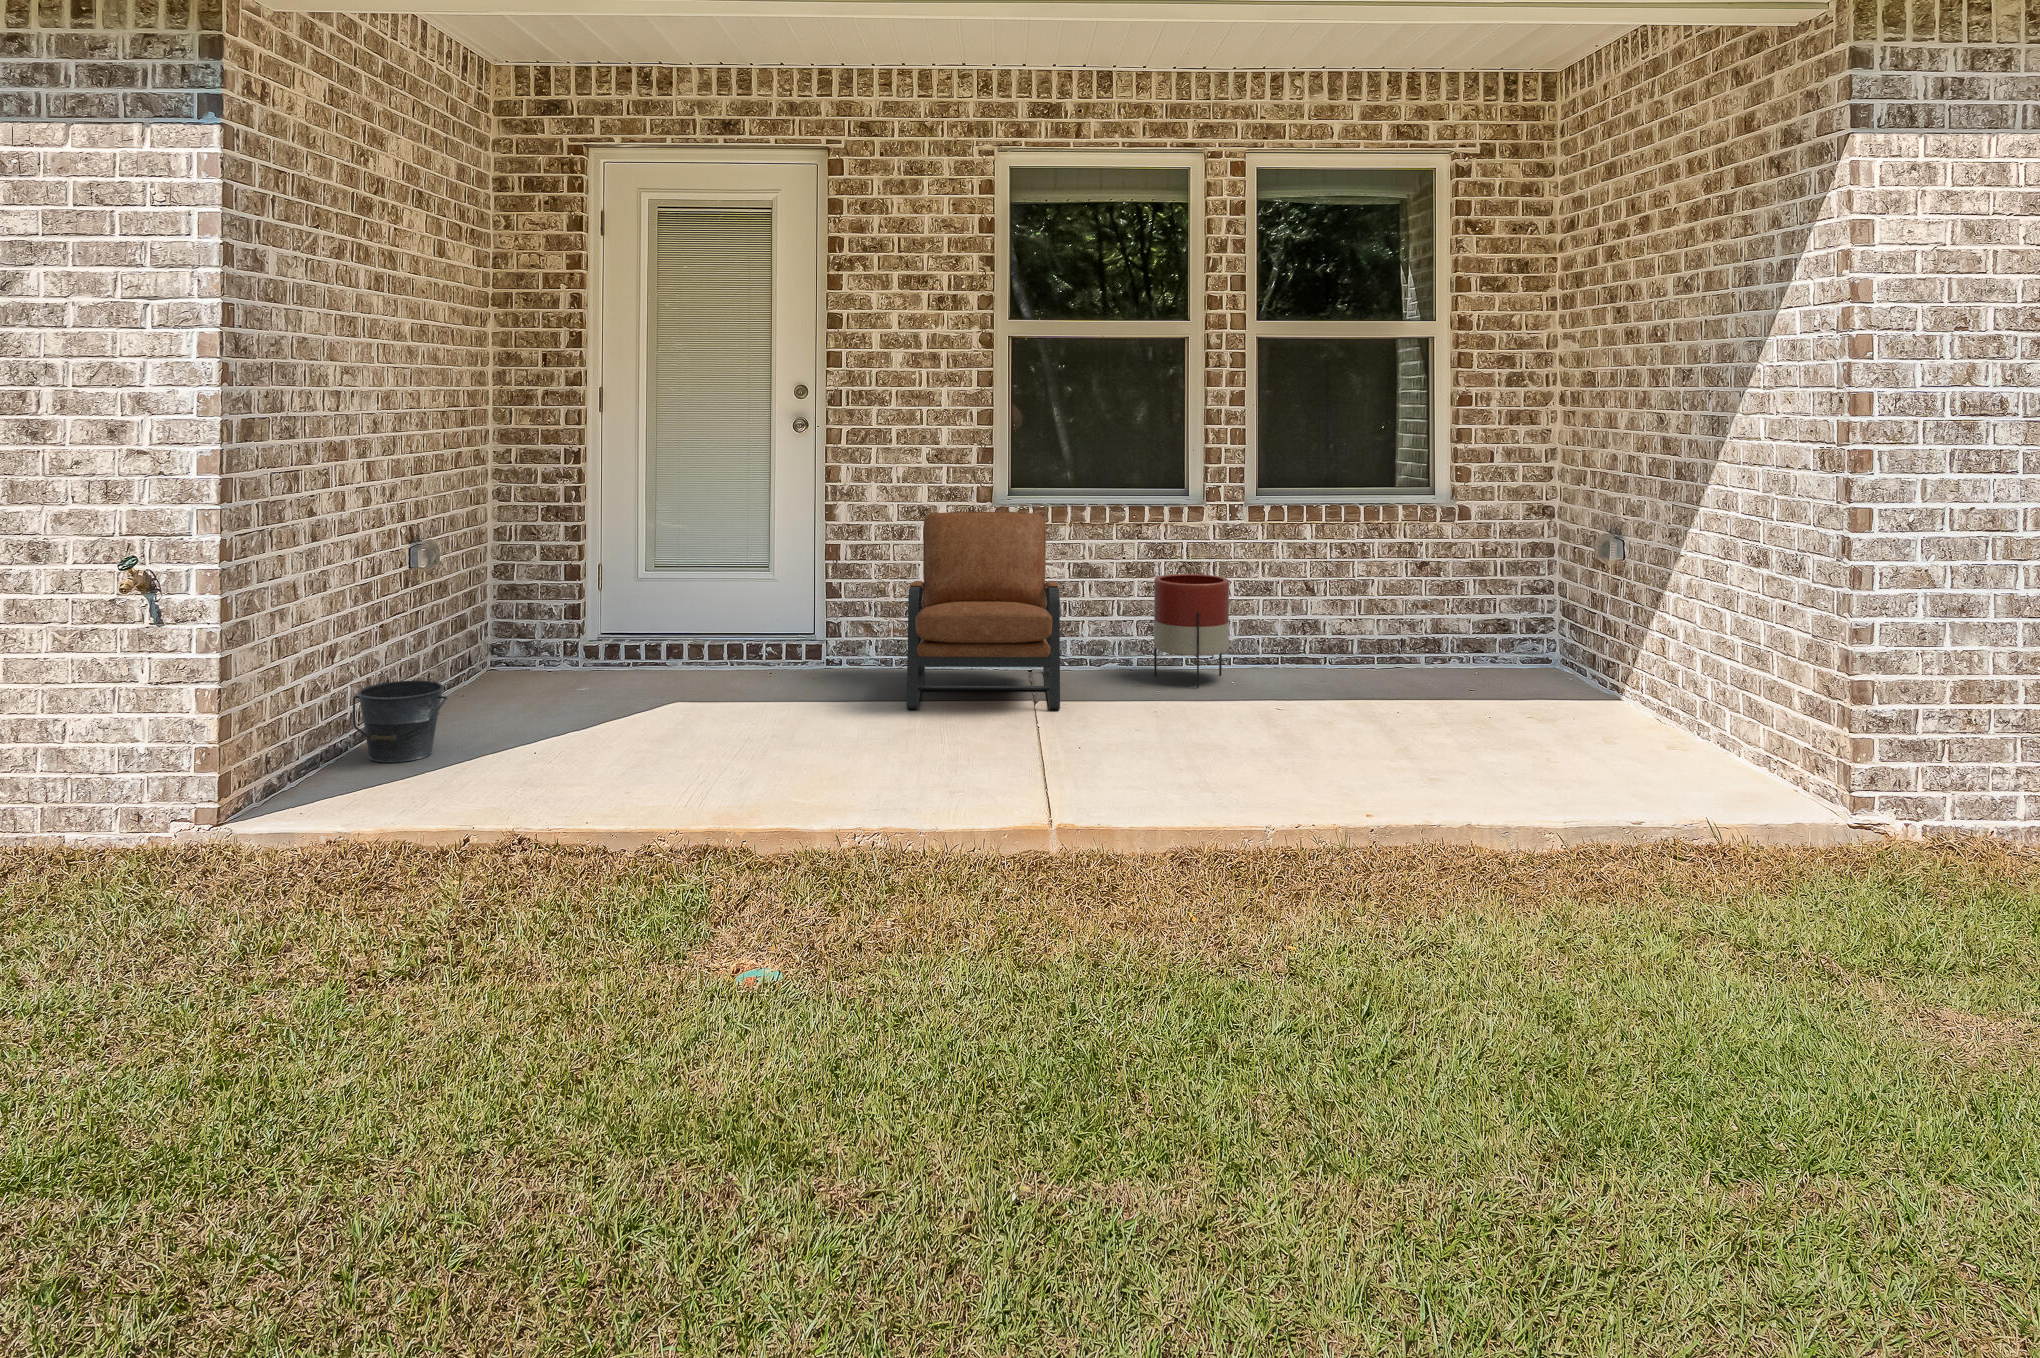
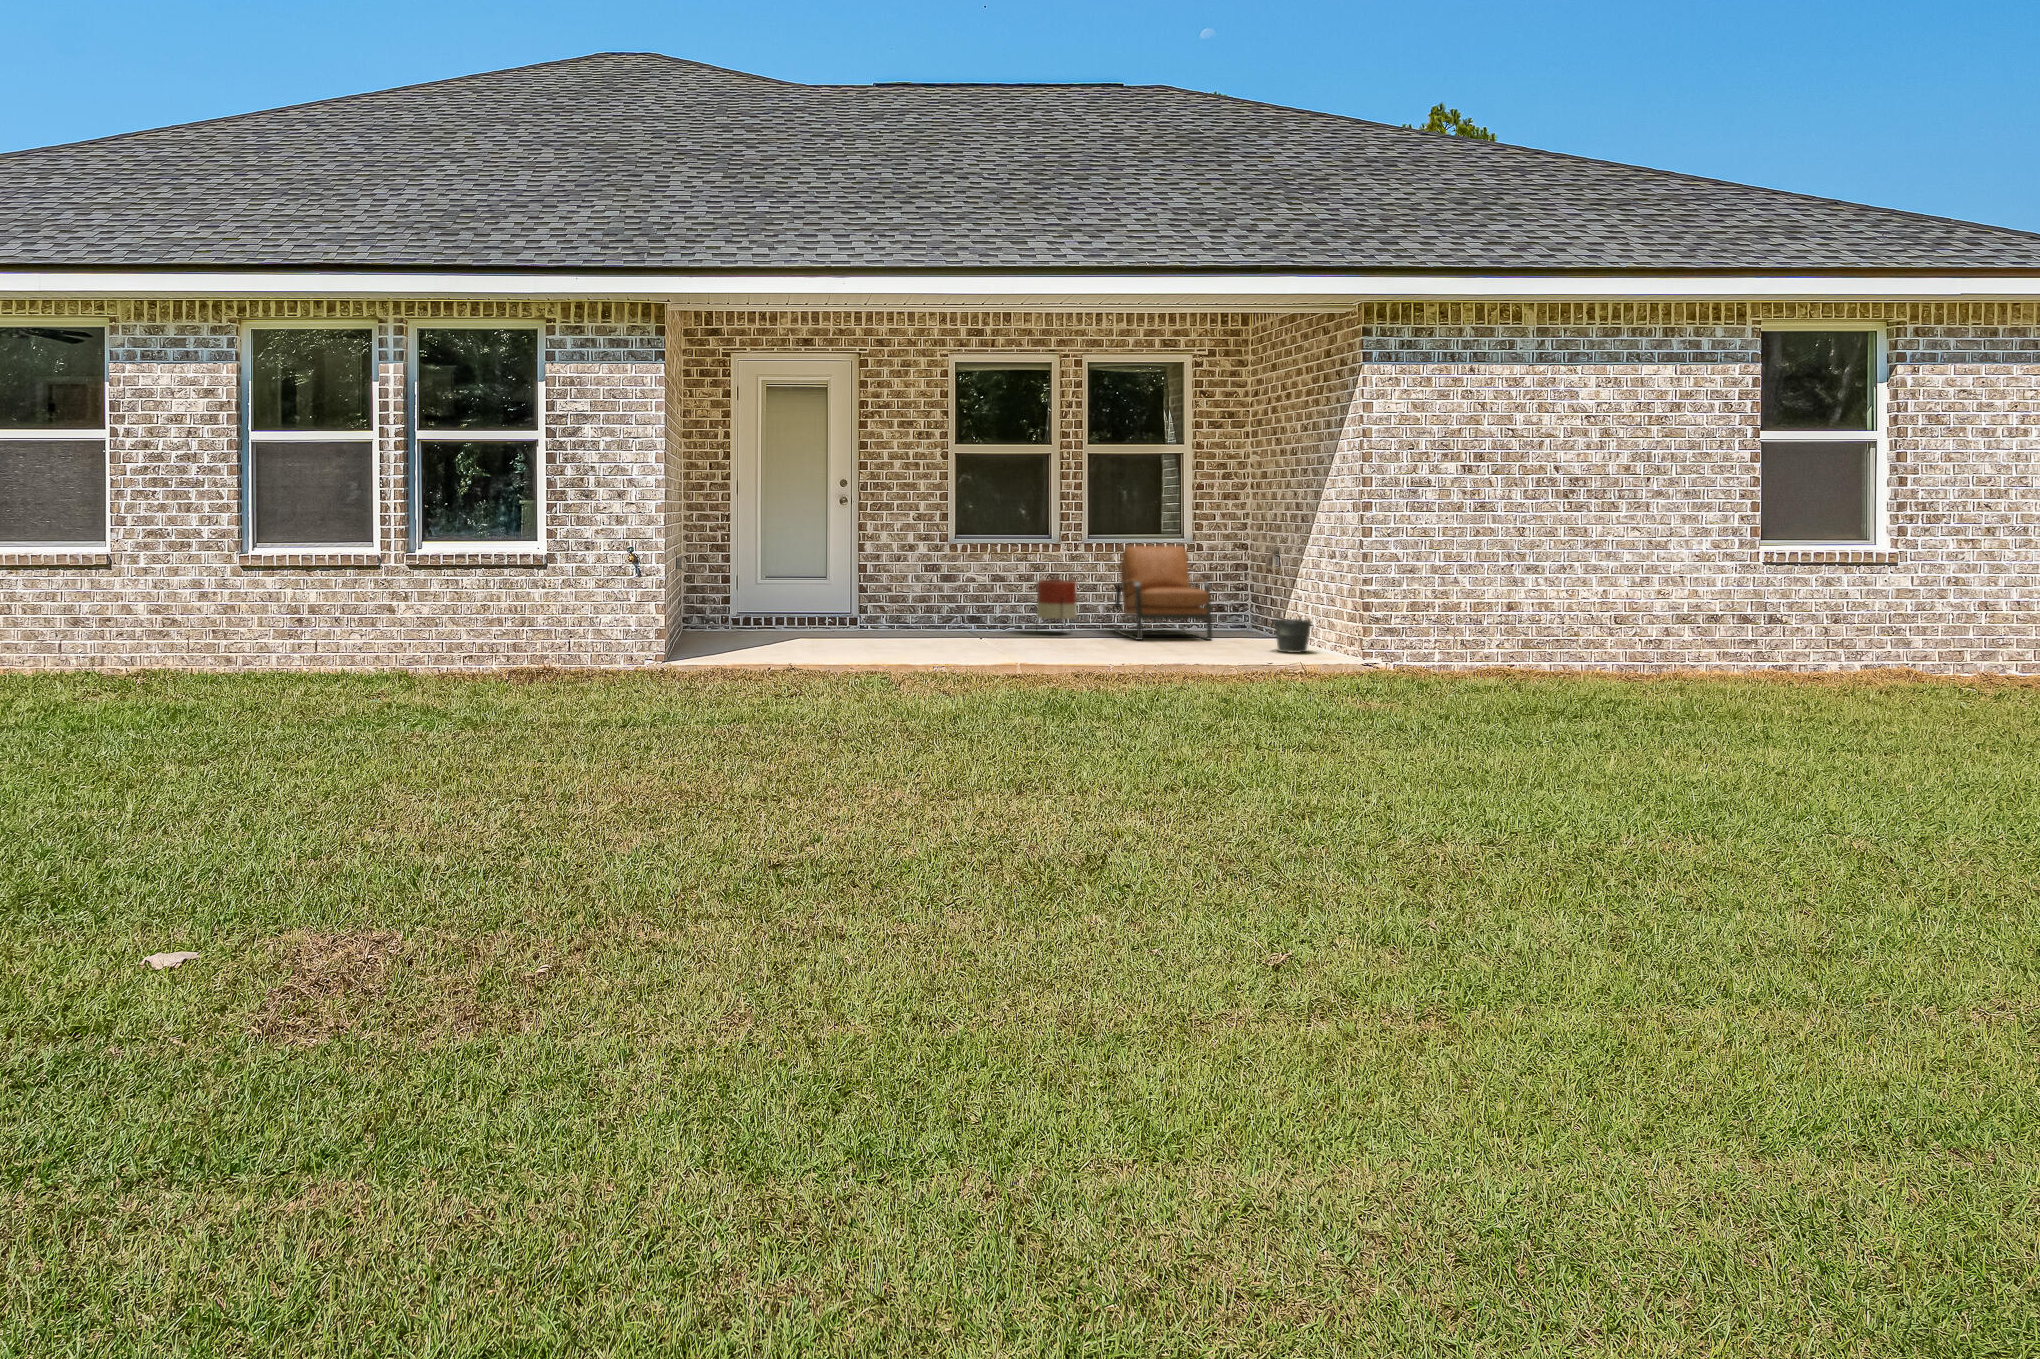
chair: present [907,511,1060,709] -> present [1115,546,1212,640]
bucket: present [353,681,448,763] -> present [1273,619,1312,653]

